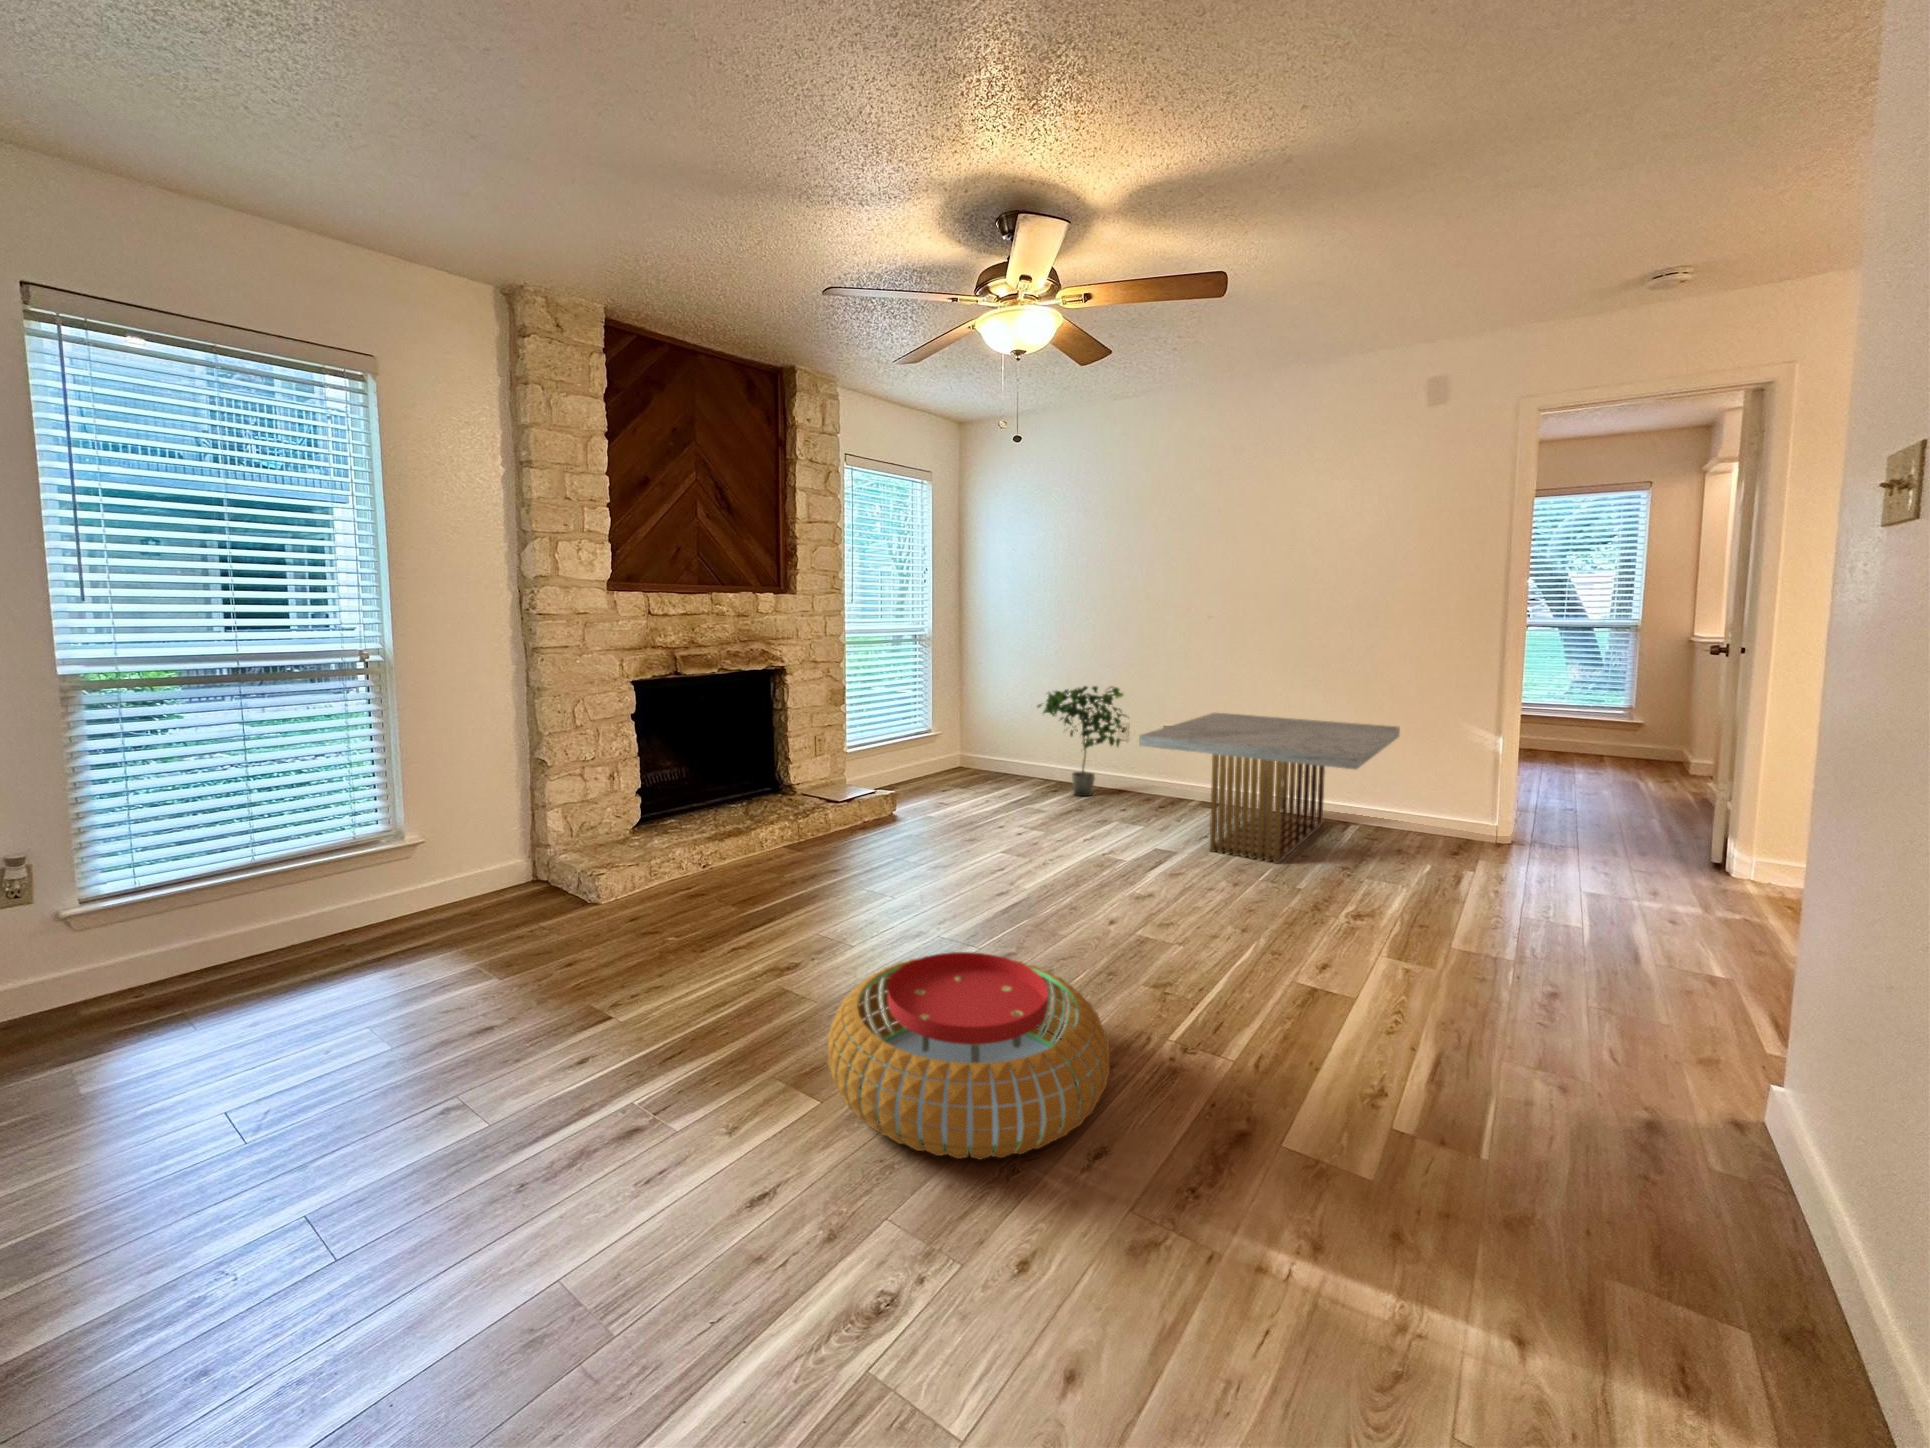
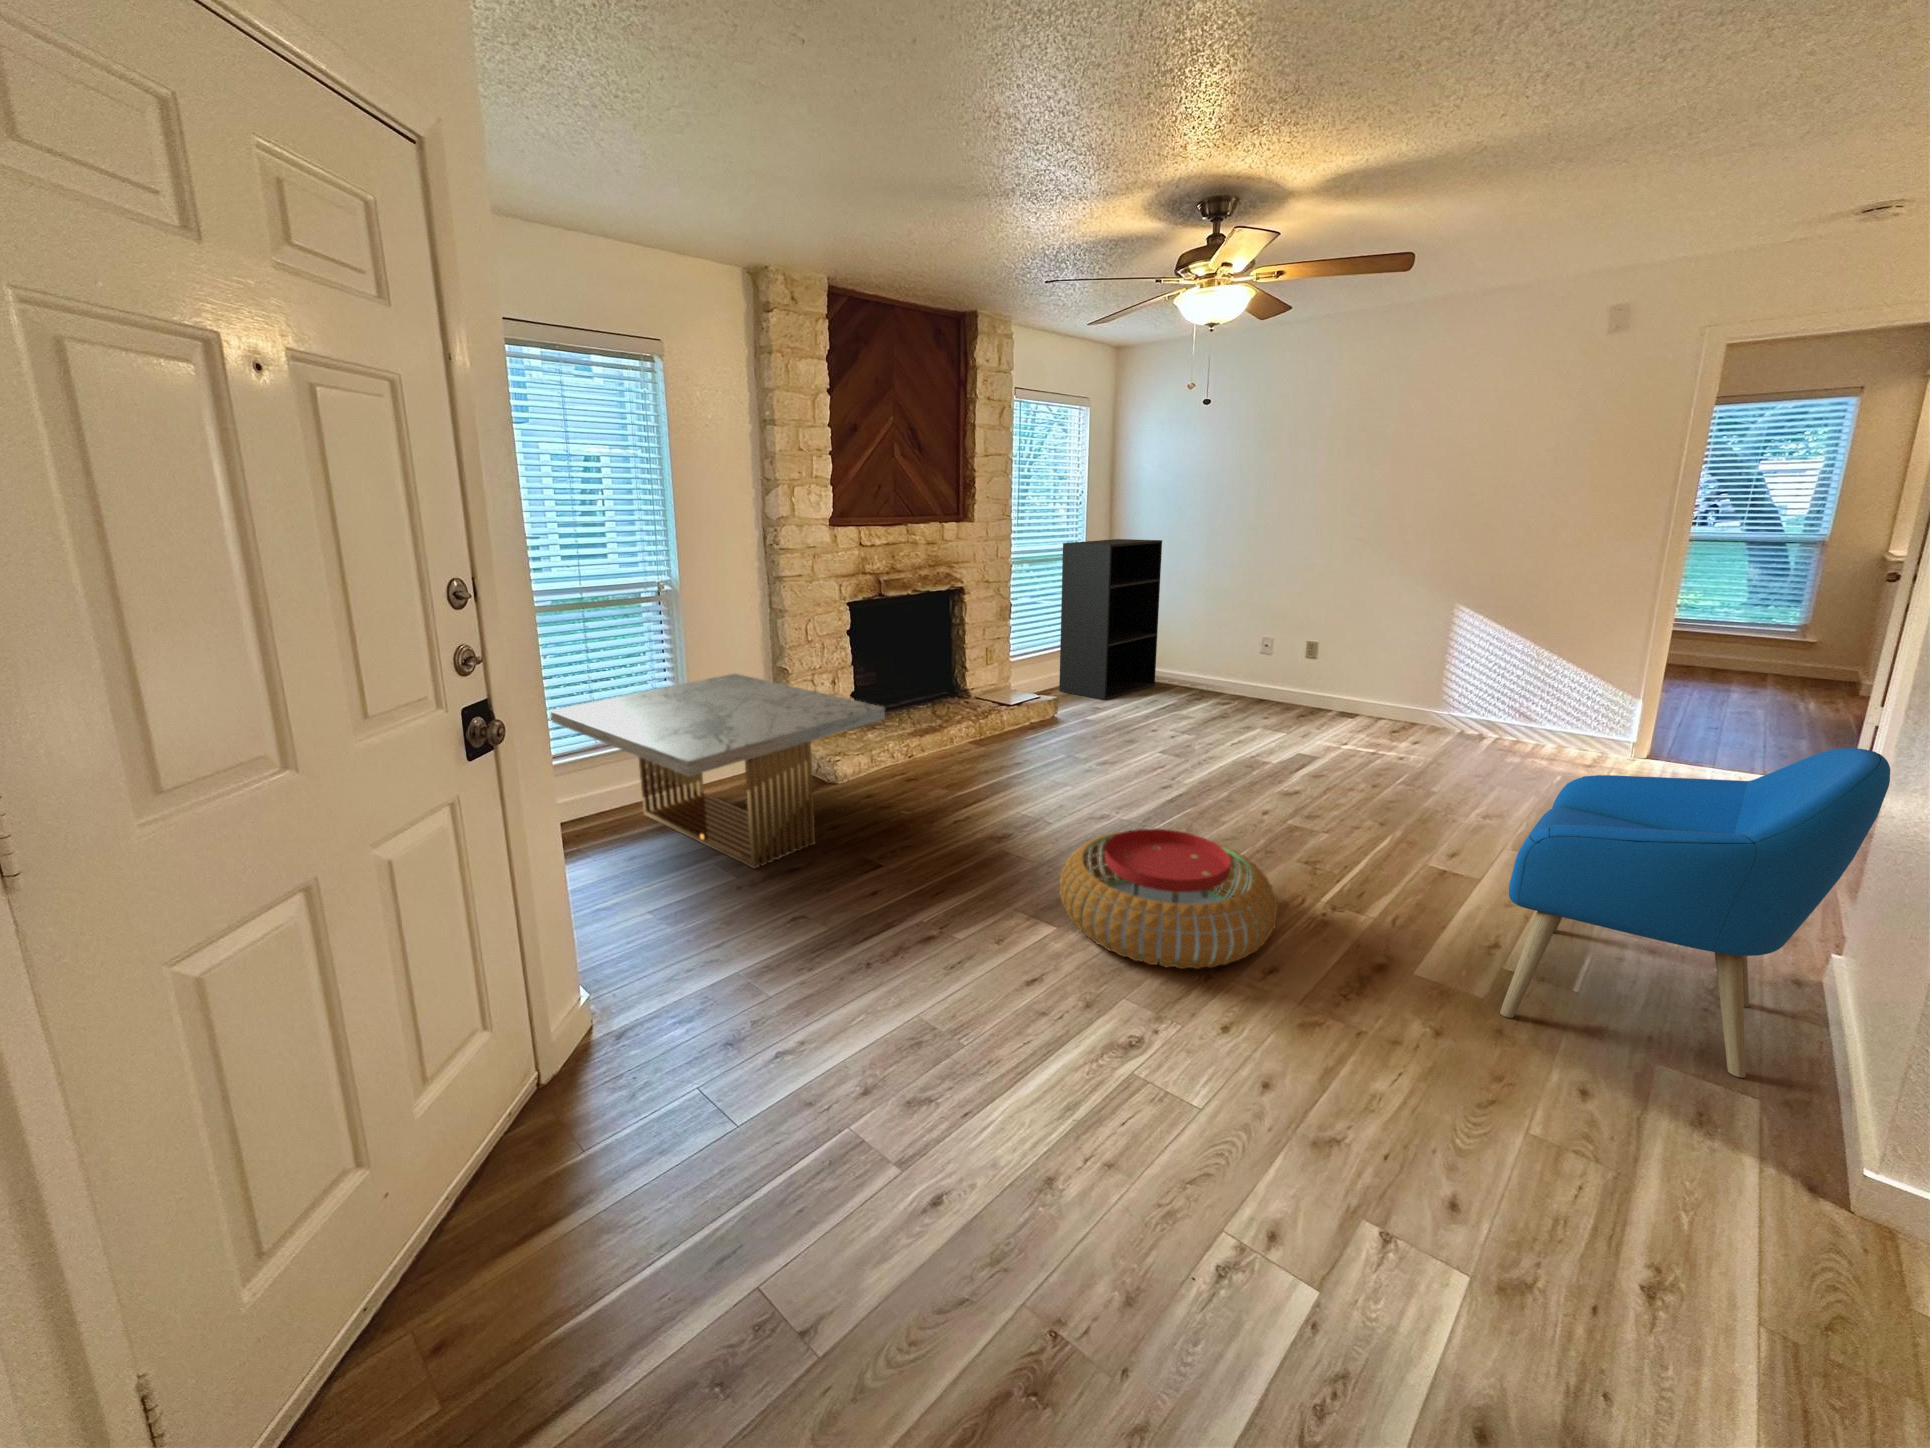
bookshelf: none [904,621,1011,796] -> present [1059,539,1162,700]
potted plant: present [1037,686,1127,796] -> none [1184,602,1275,703]
coffee table: present [1139,713,1400,863] -> present [551,674,885,869]
armchair: none [1391,817,1836,1288] -> present [1500,748,1890,1078]

